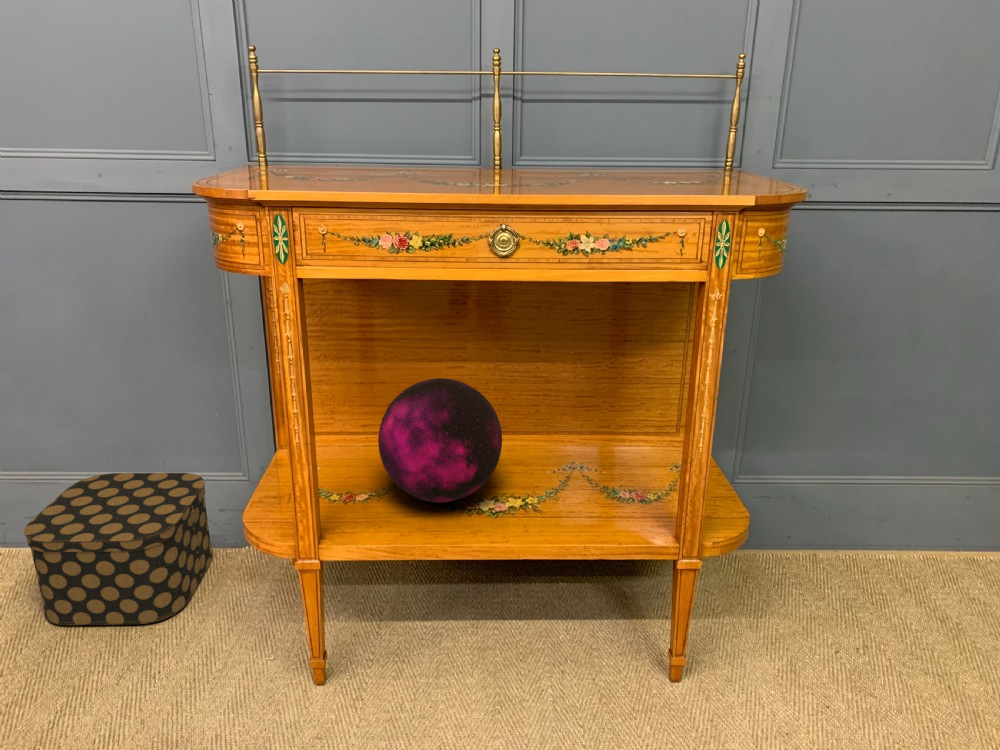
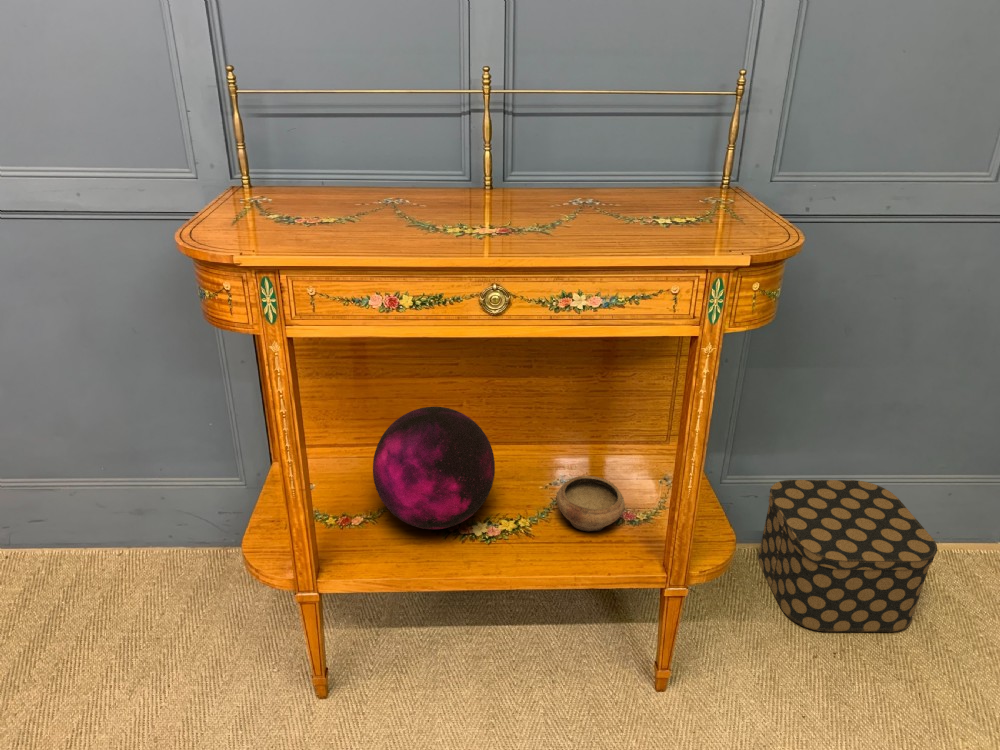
ceramic bowl: none [565,455,635,508] -> present [557,476,625,532]
storage box: present [24,473,212,625] -> present [758,480,937,632]

